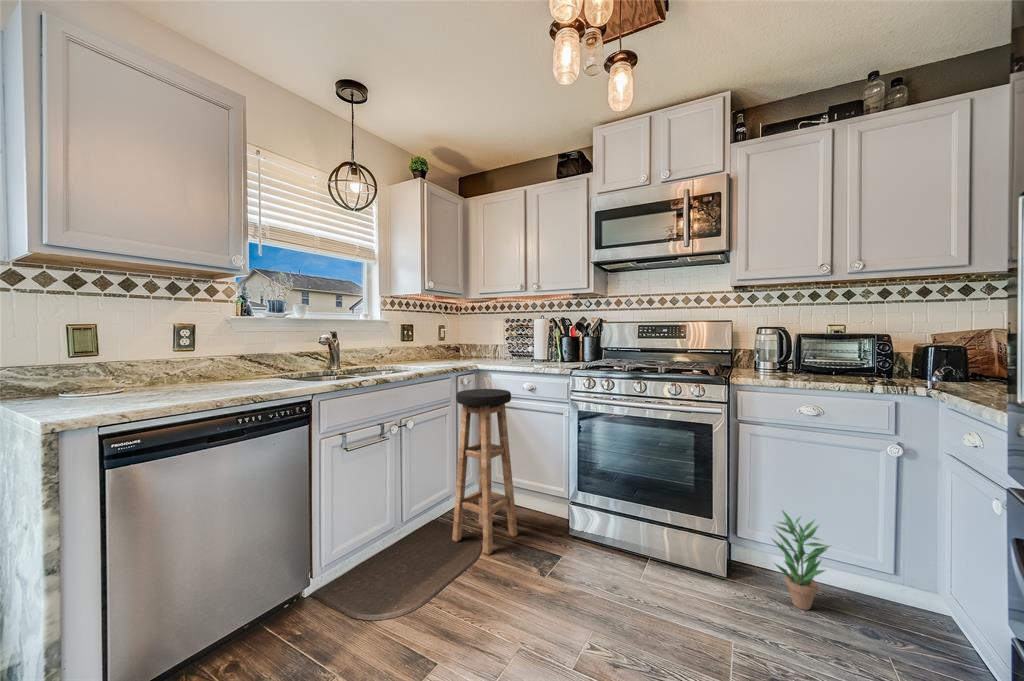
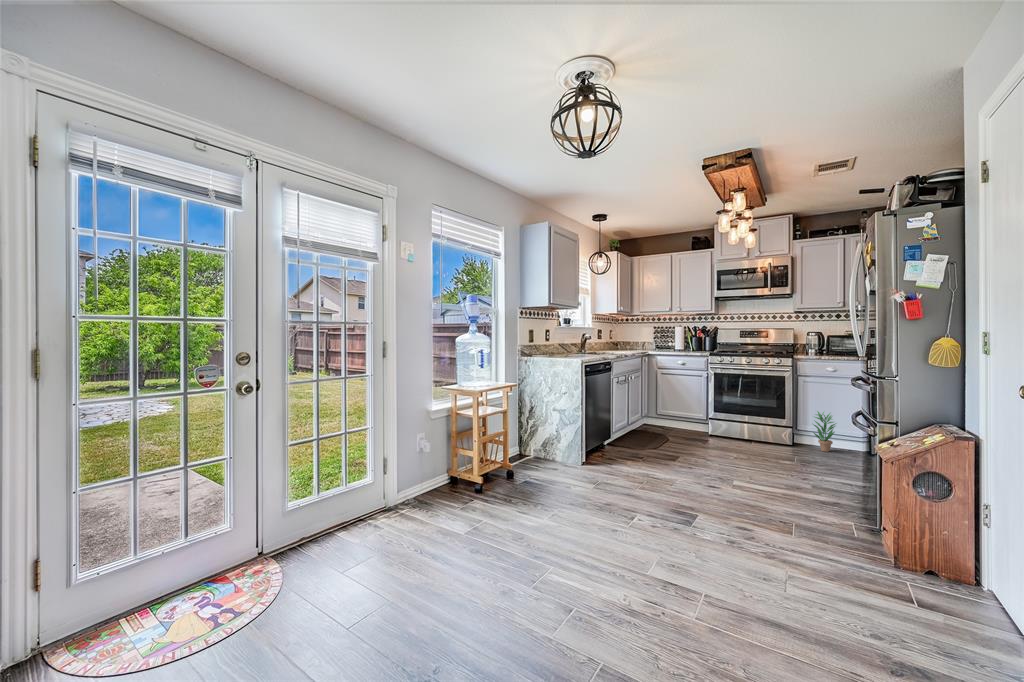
bar stool: present [452,389,518,555] -> none [651,363,682,439]

